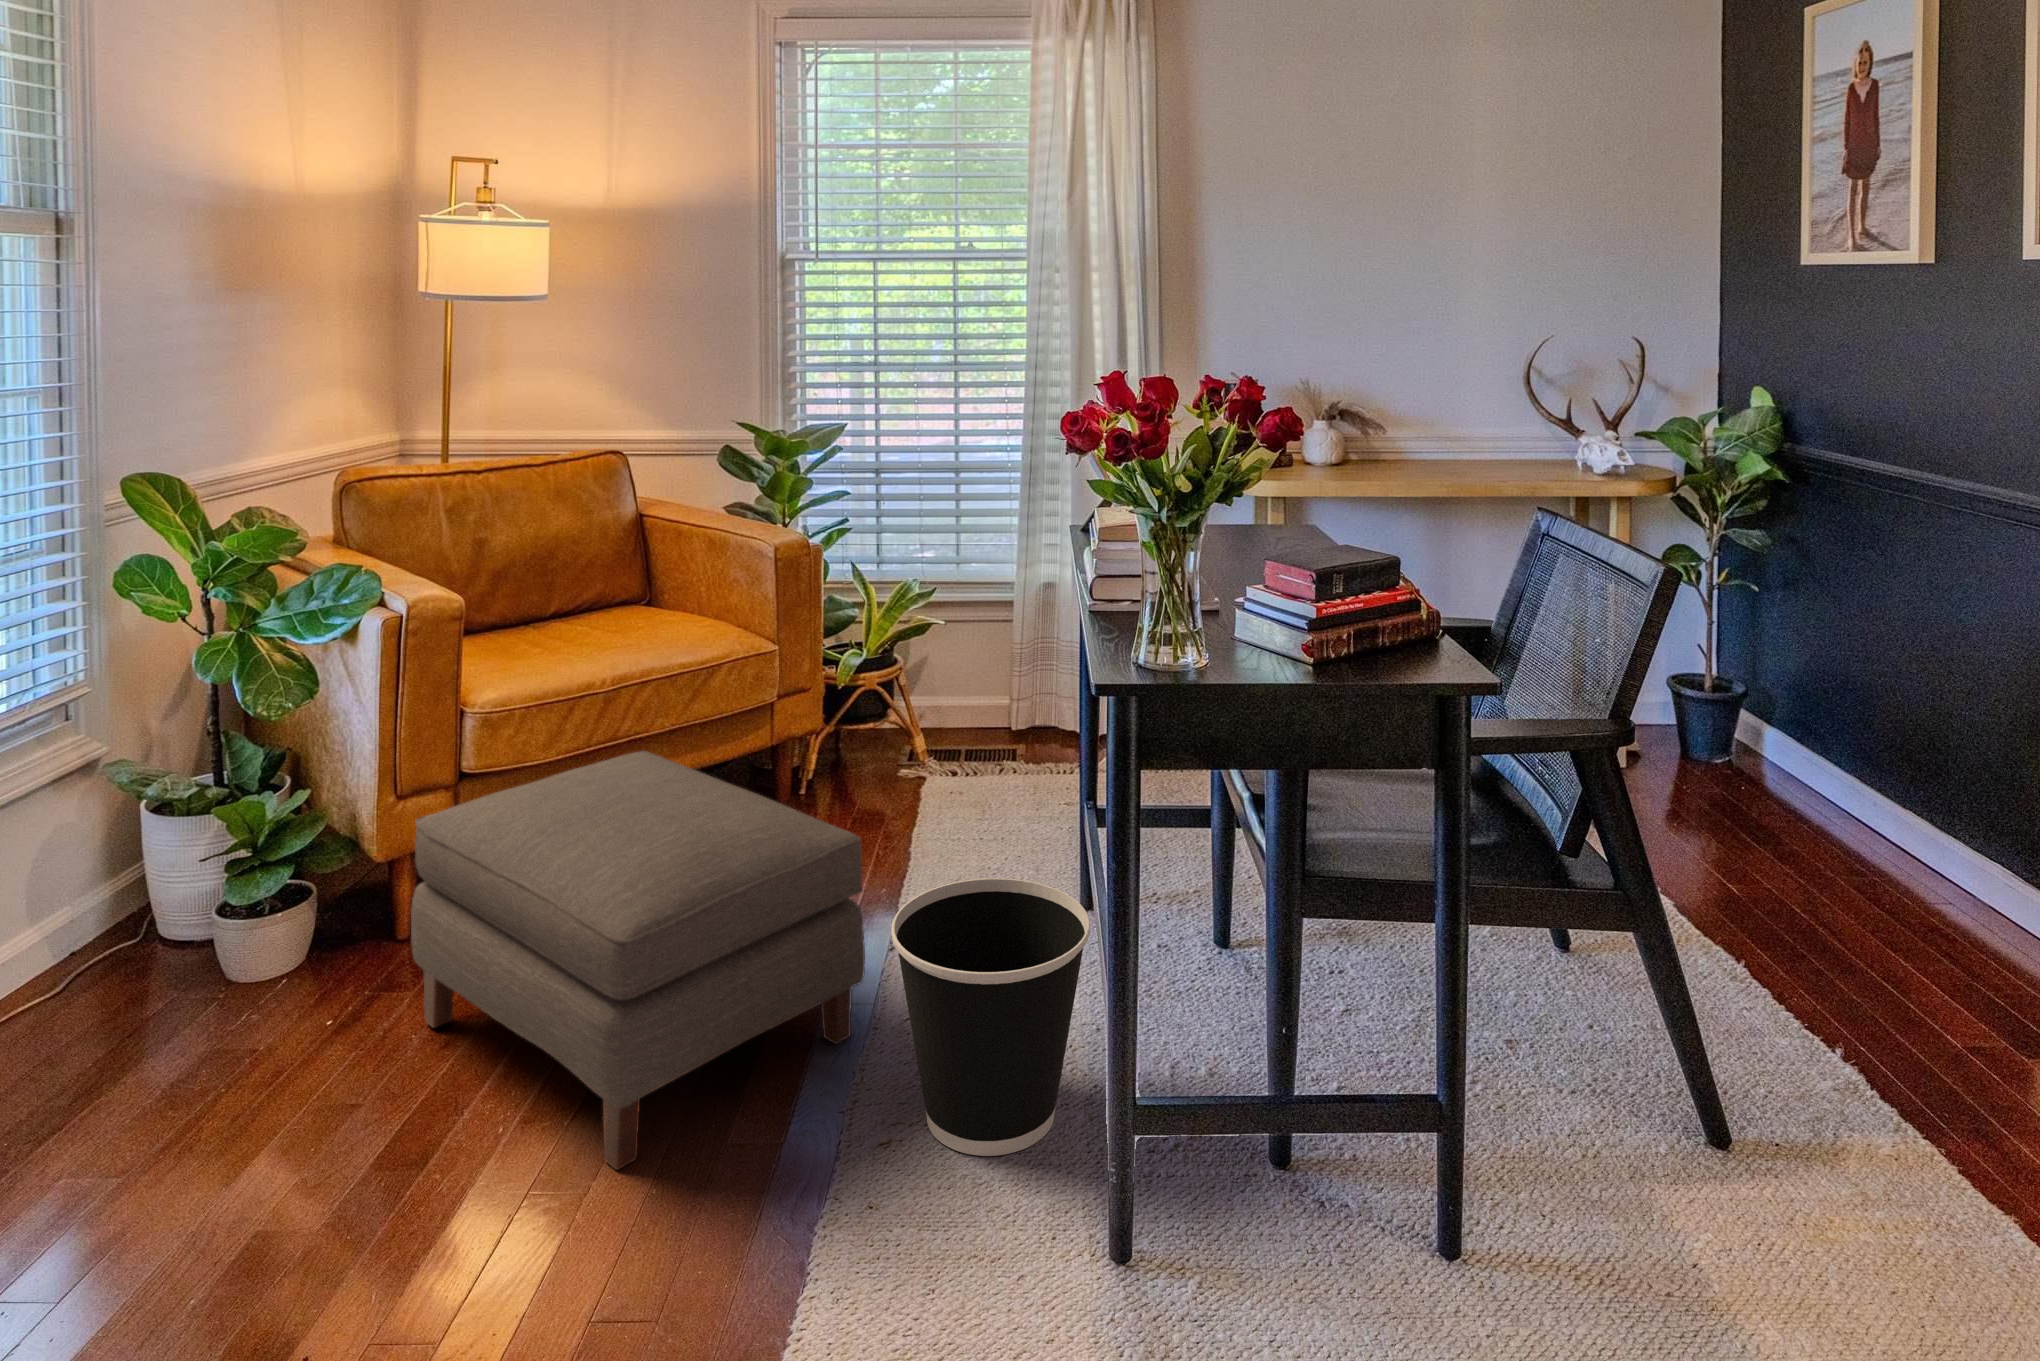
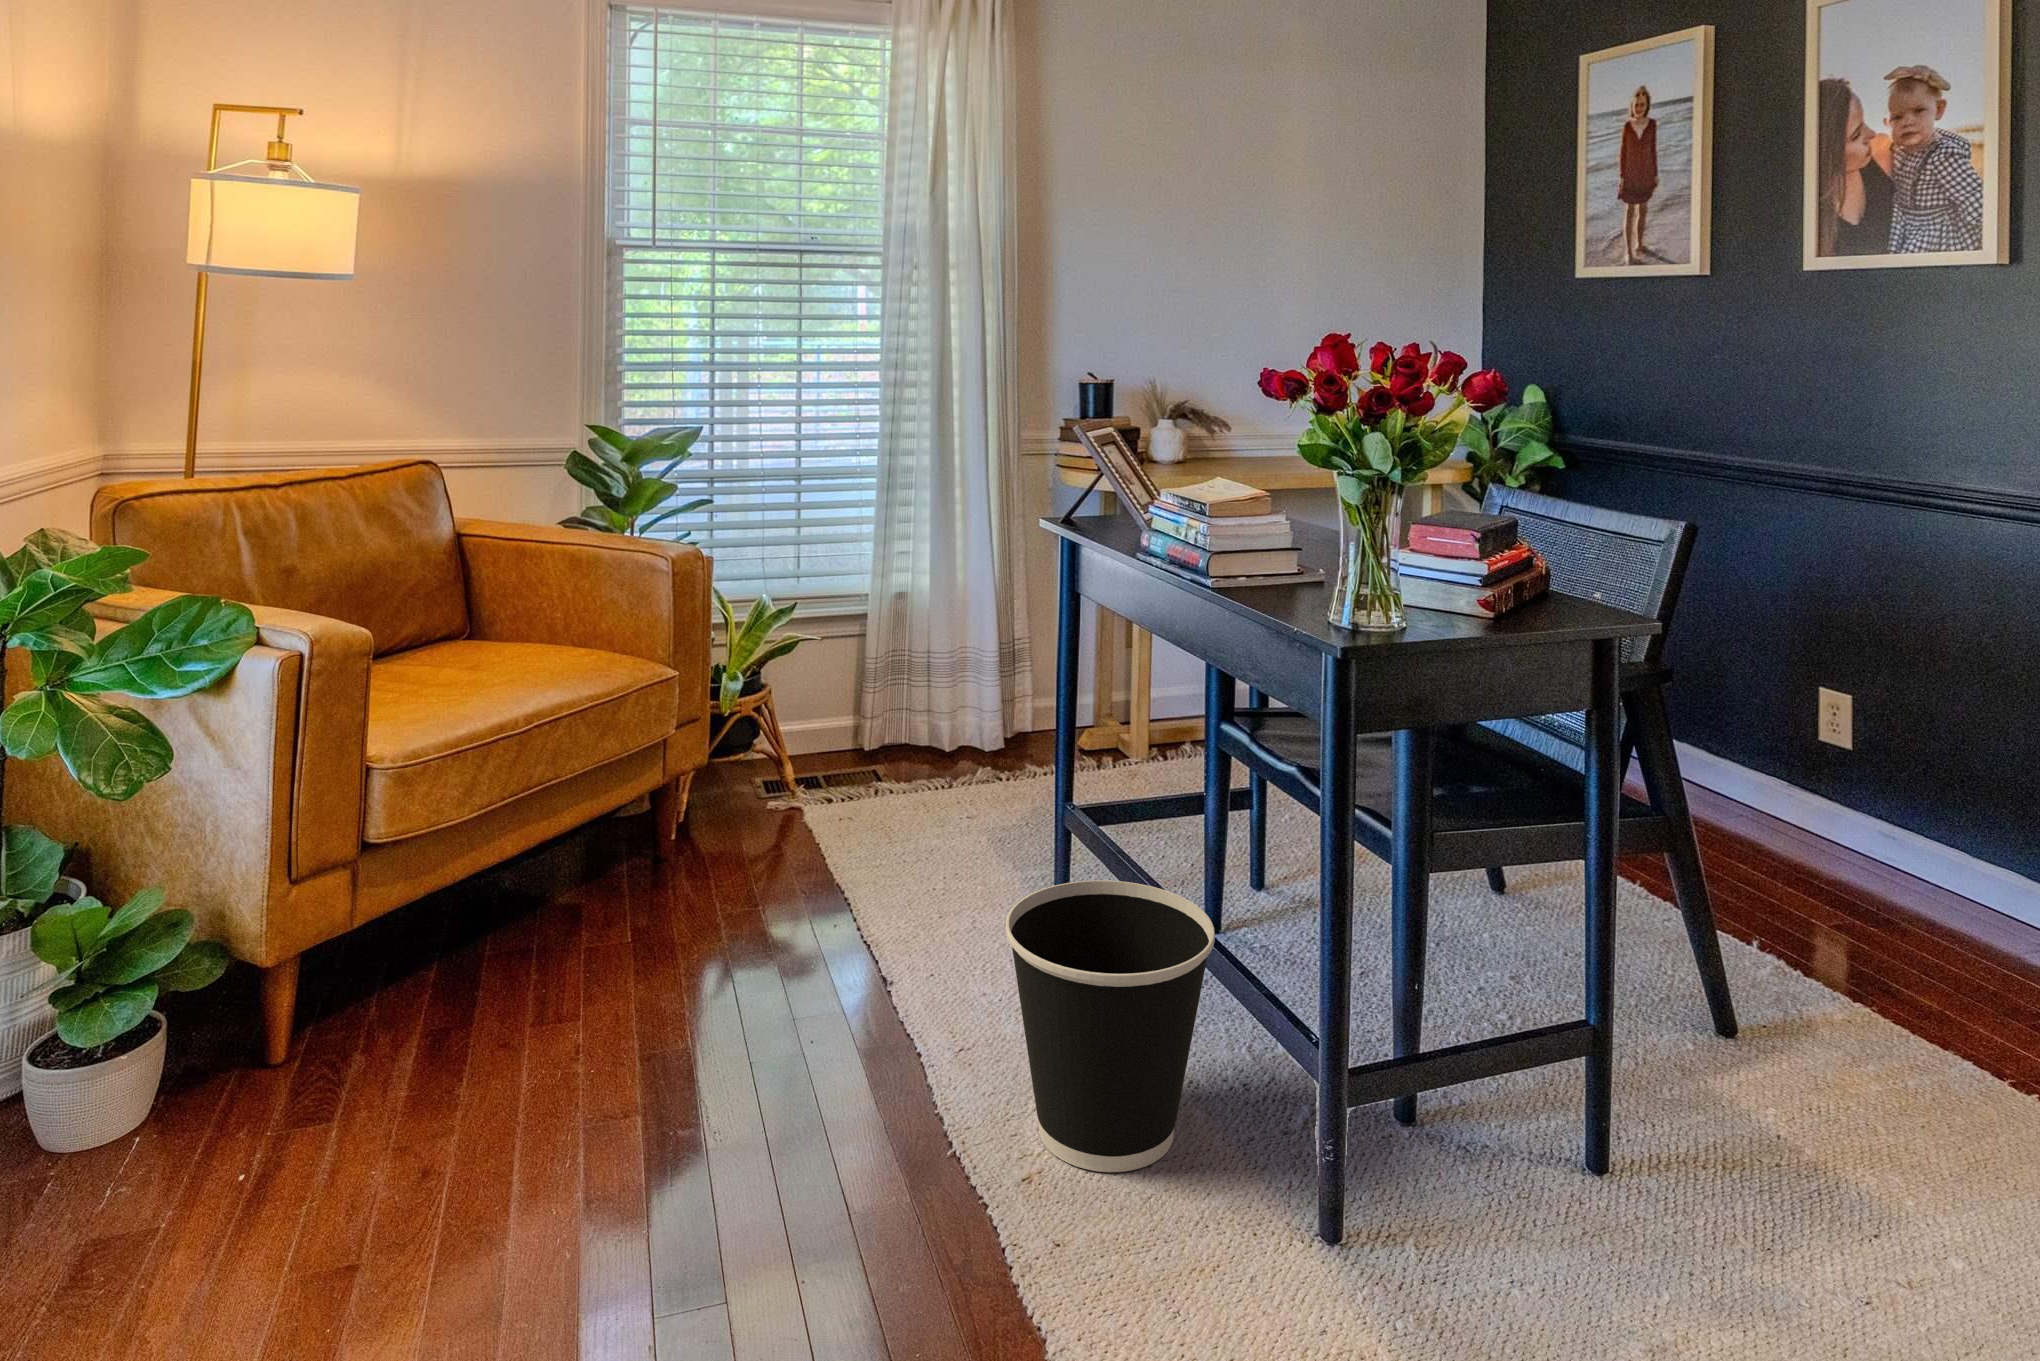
ottoman: present [411,751,865,1170] -> none [361,796,925,1268]

